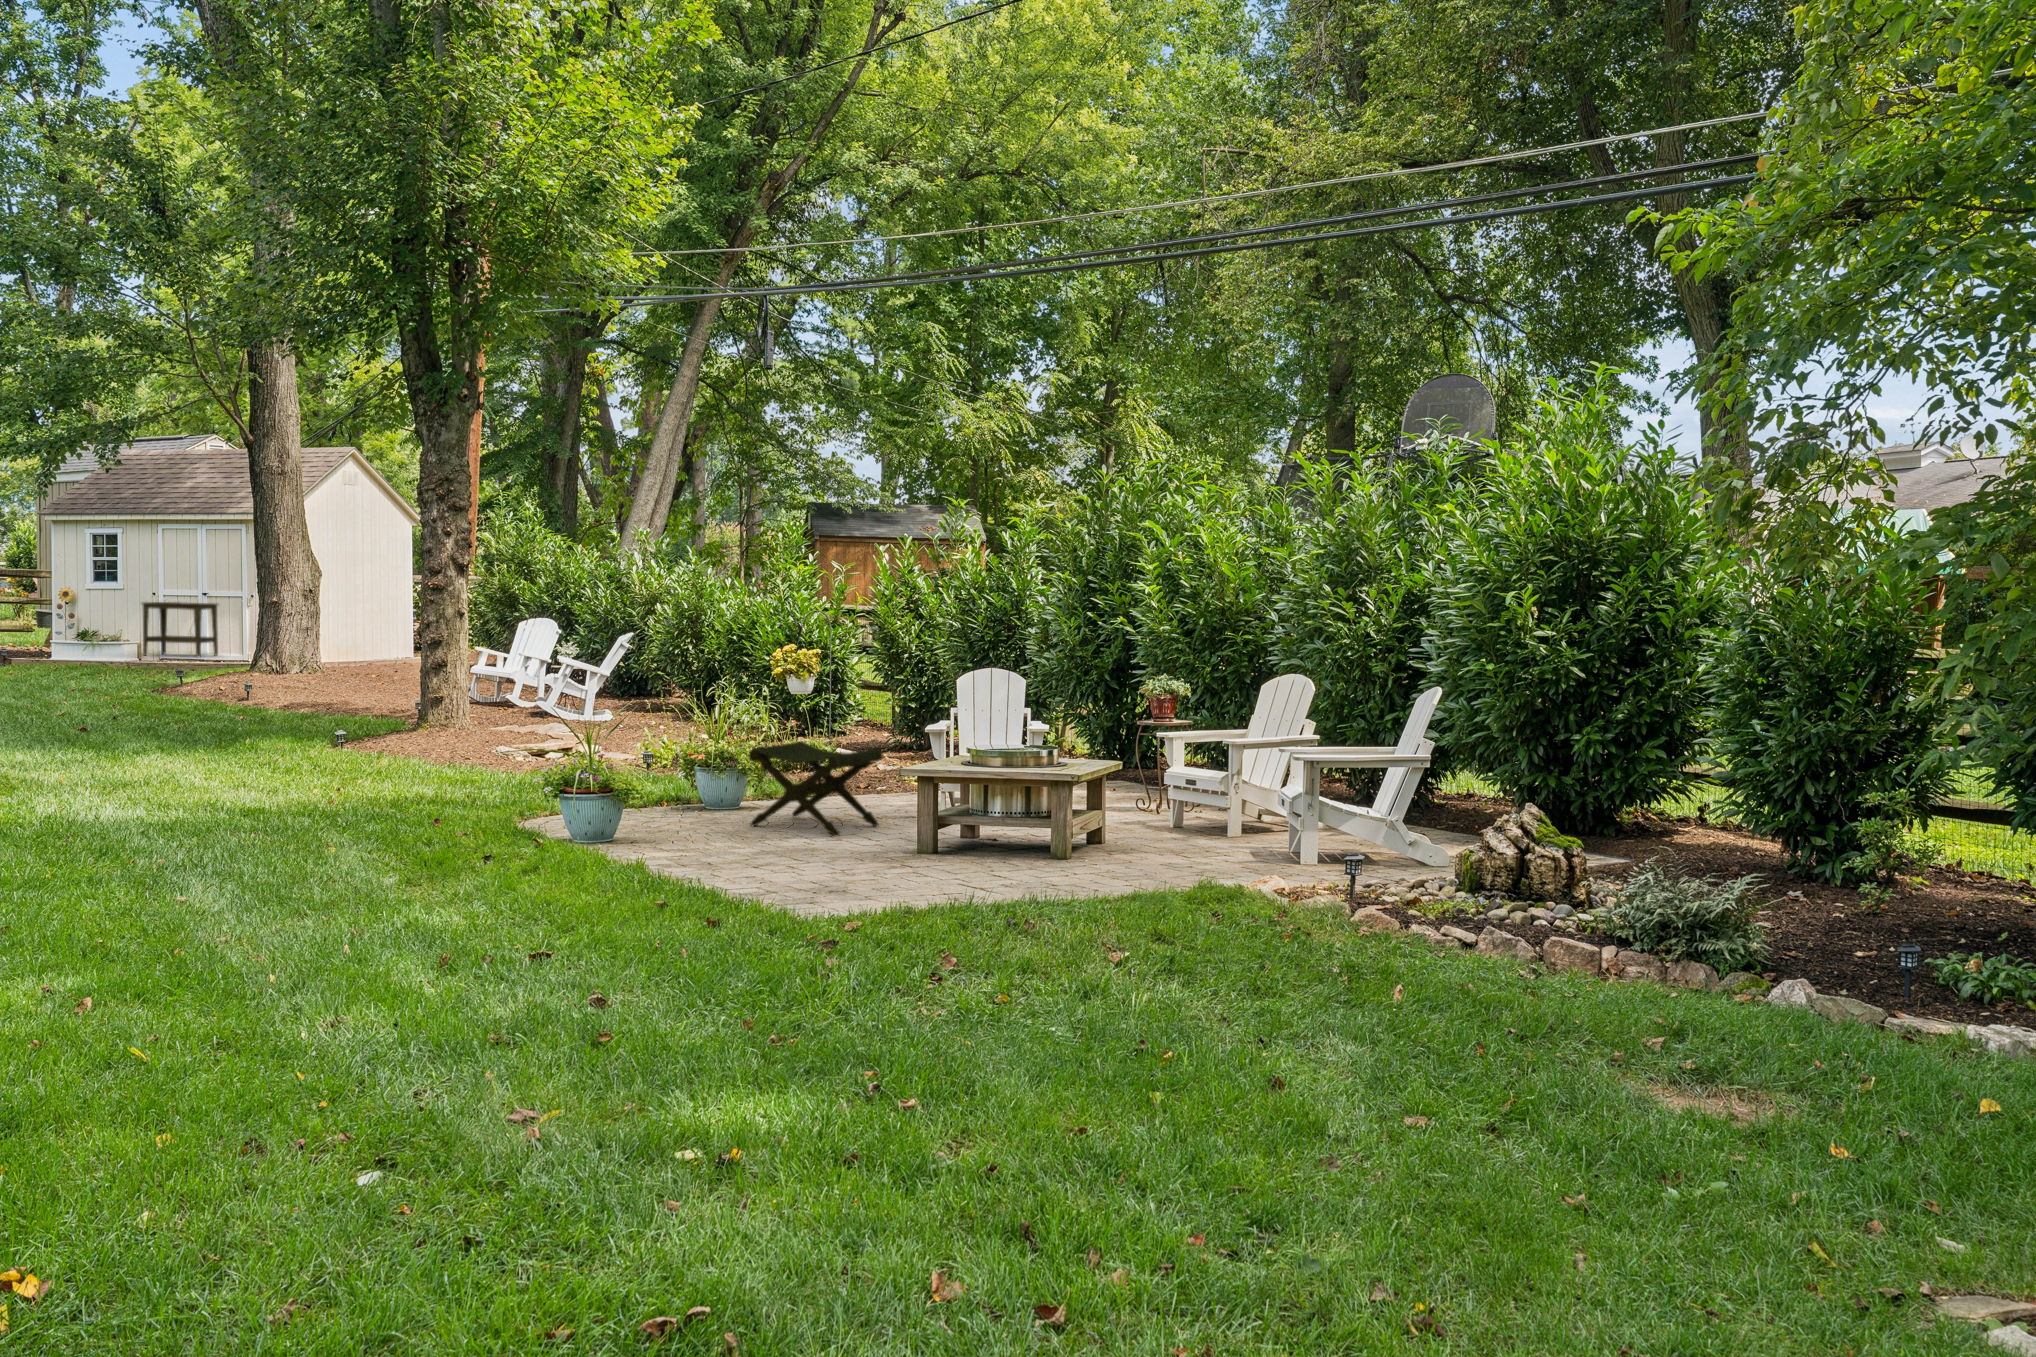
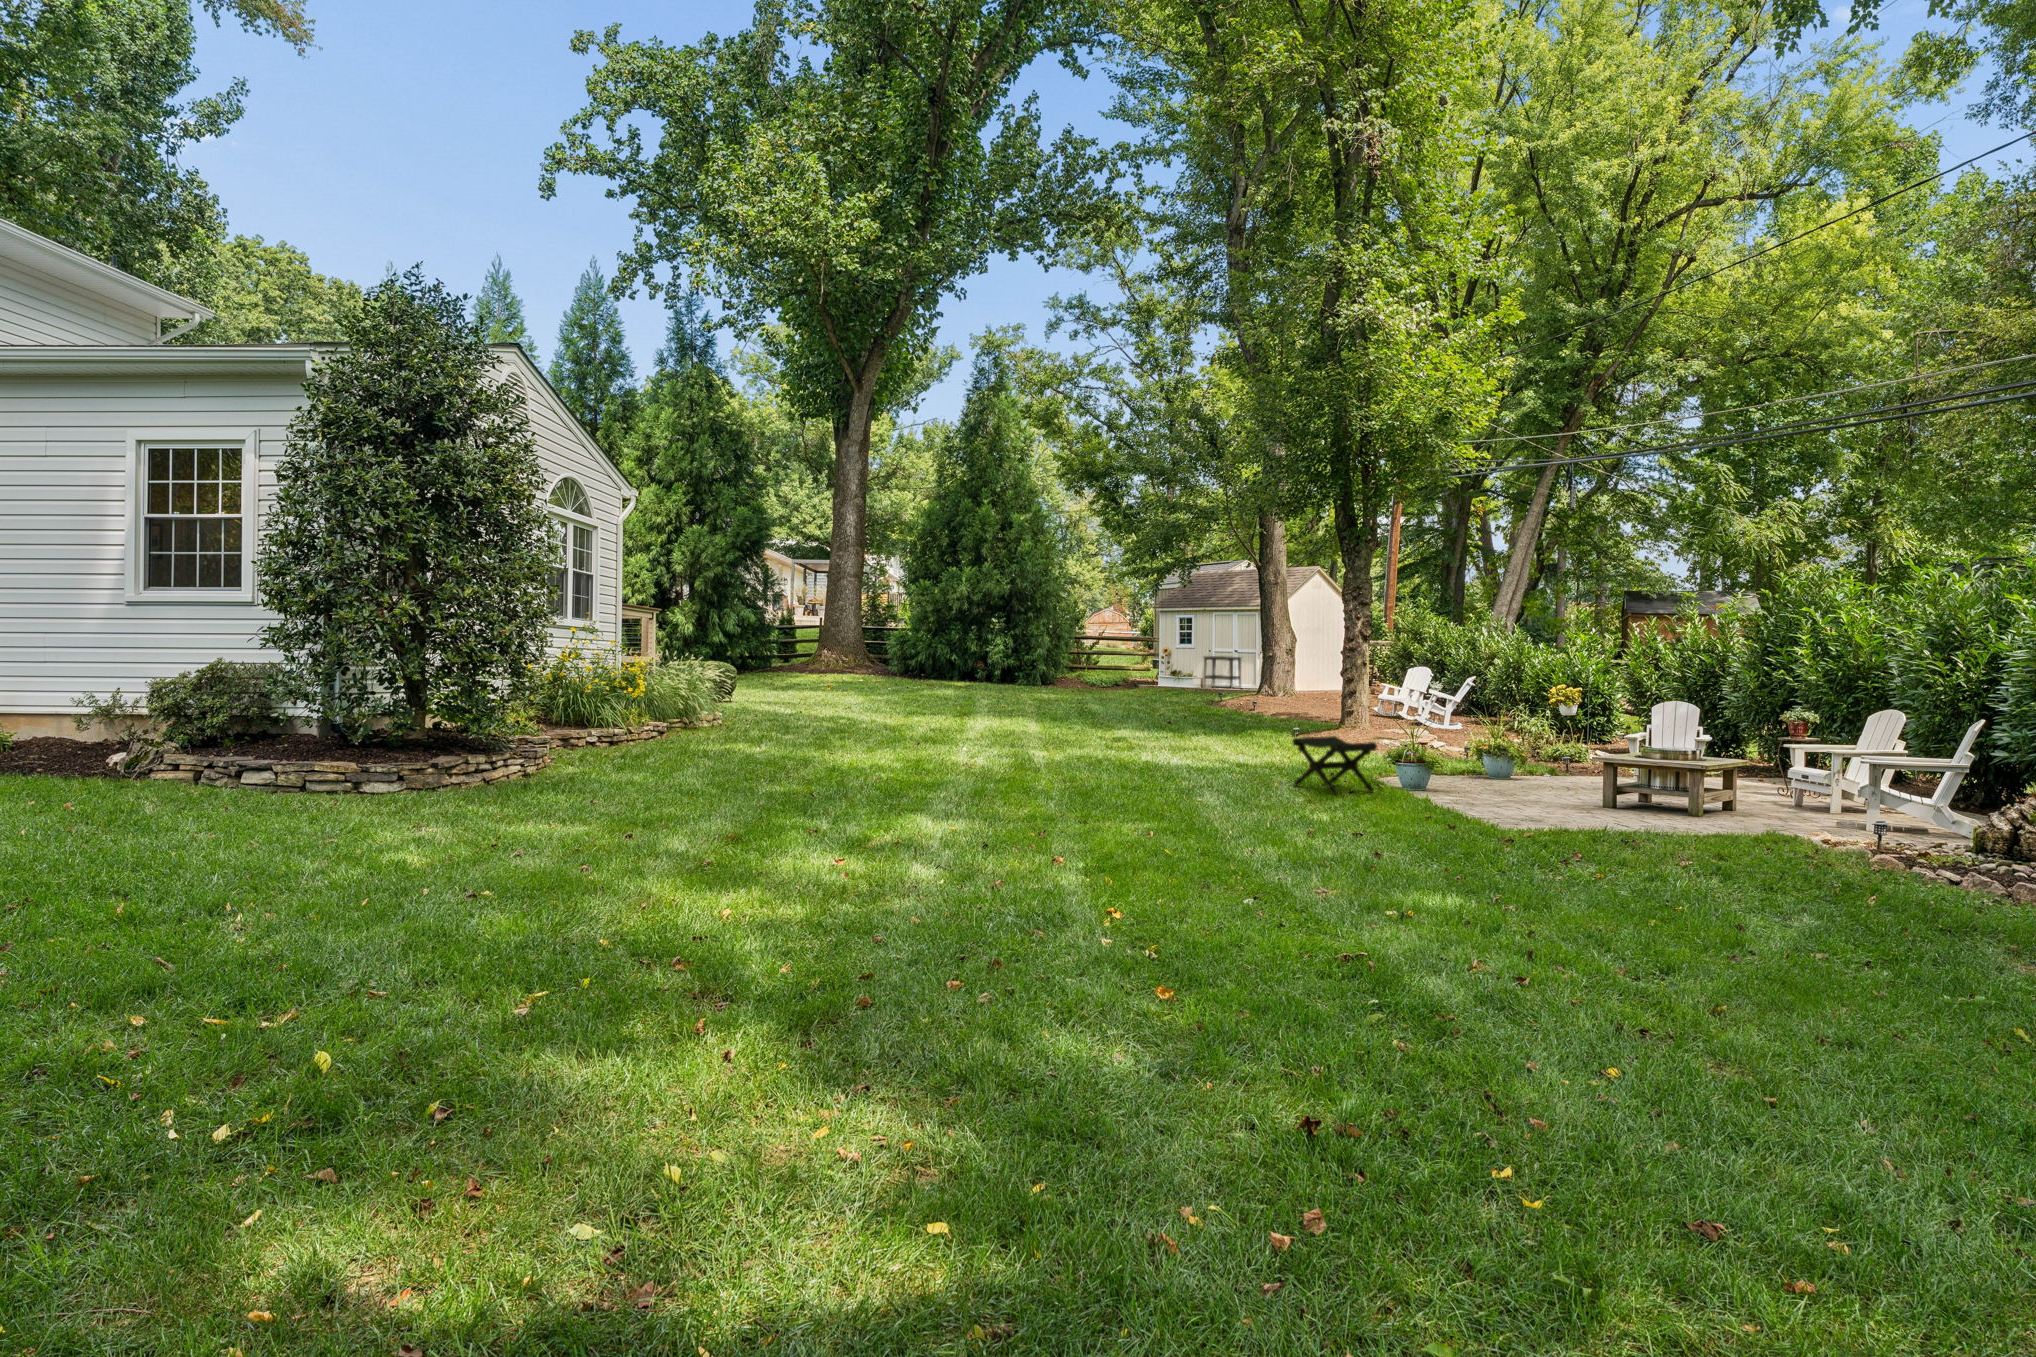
footstool: present [749,741,883,836] -> present [1292,736,1377,795]

